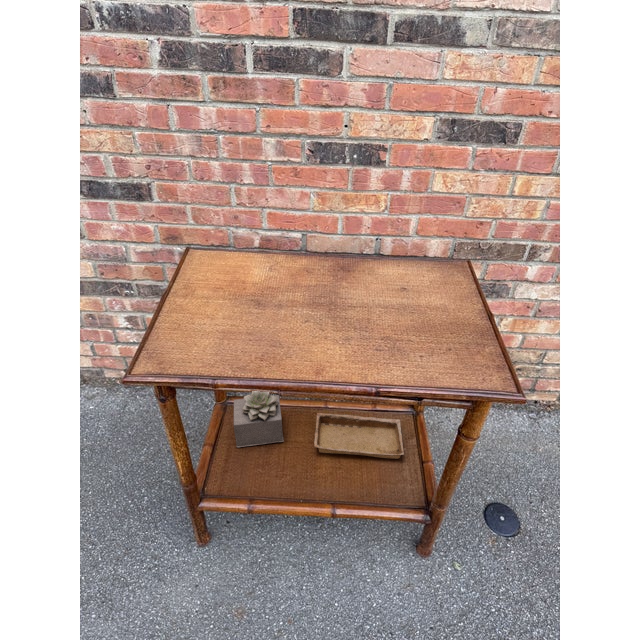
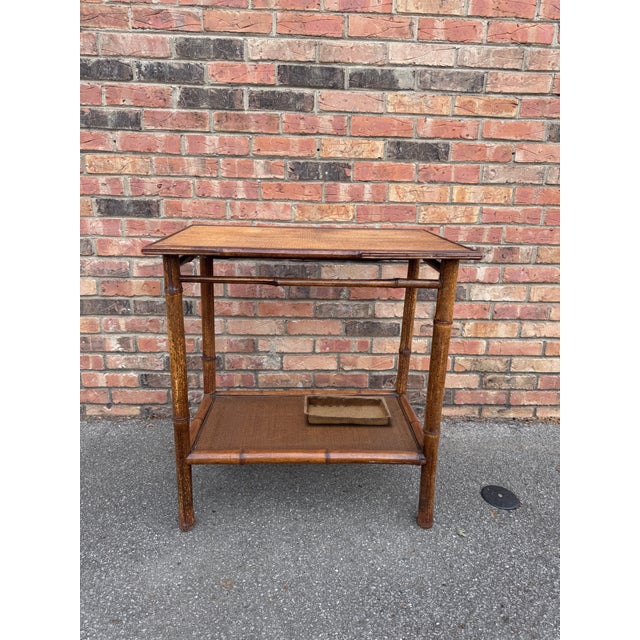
succulent plant: present [234,391,284,447] -> none [225,364,274,423]

